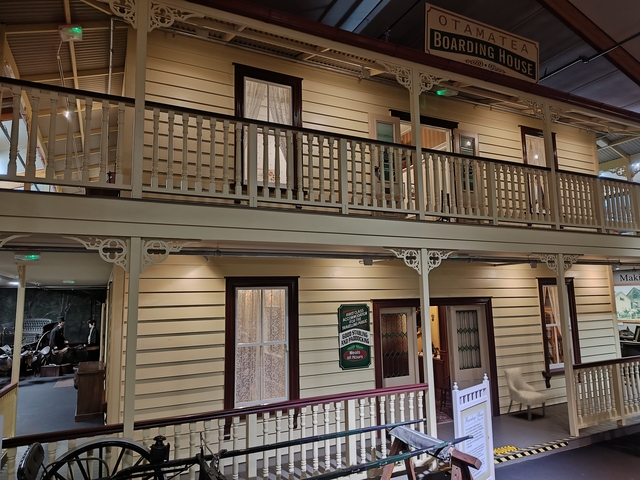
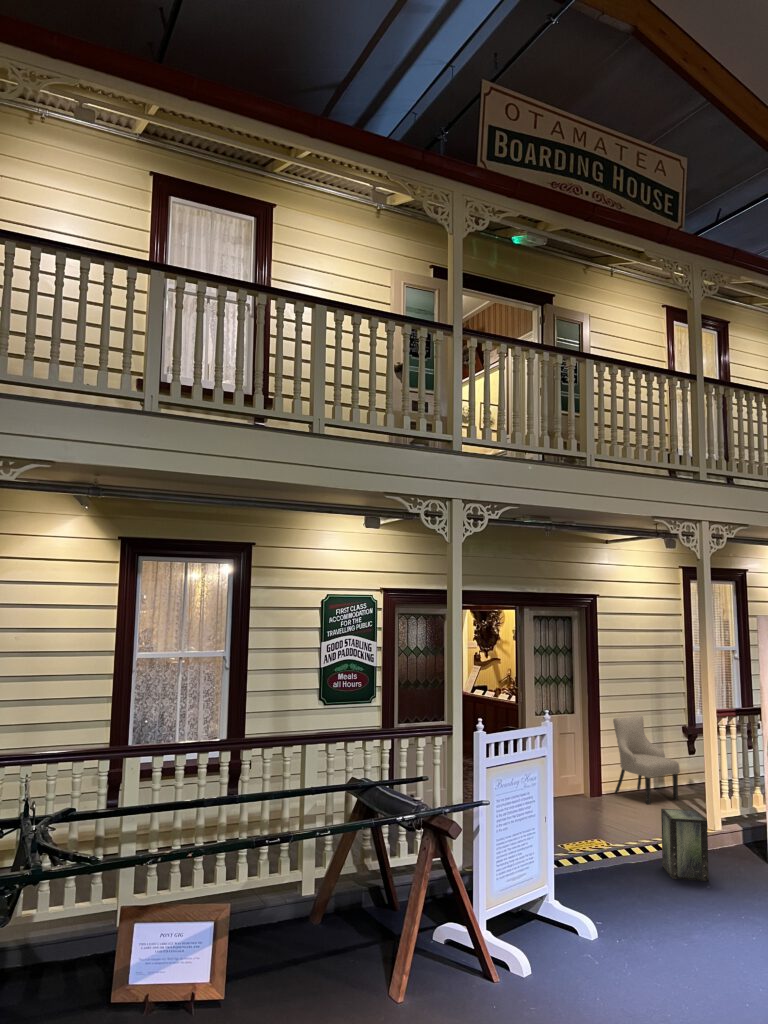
storage box: none [550,427,585,471] -> present [661,809,709,881]

